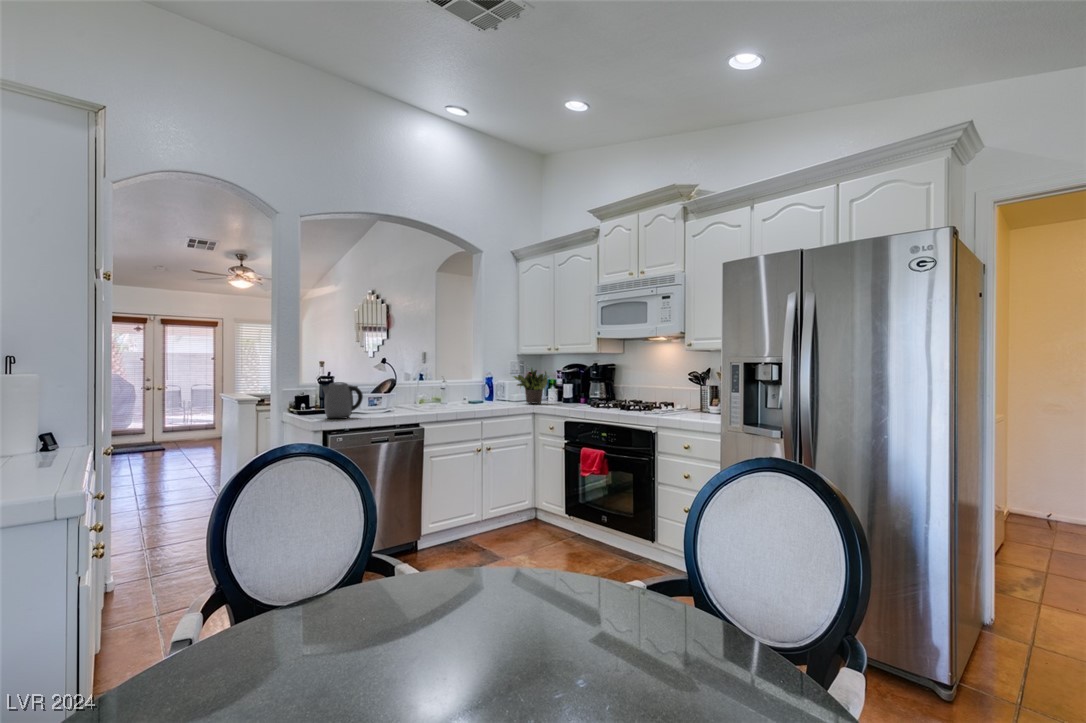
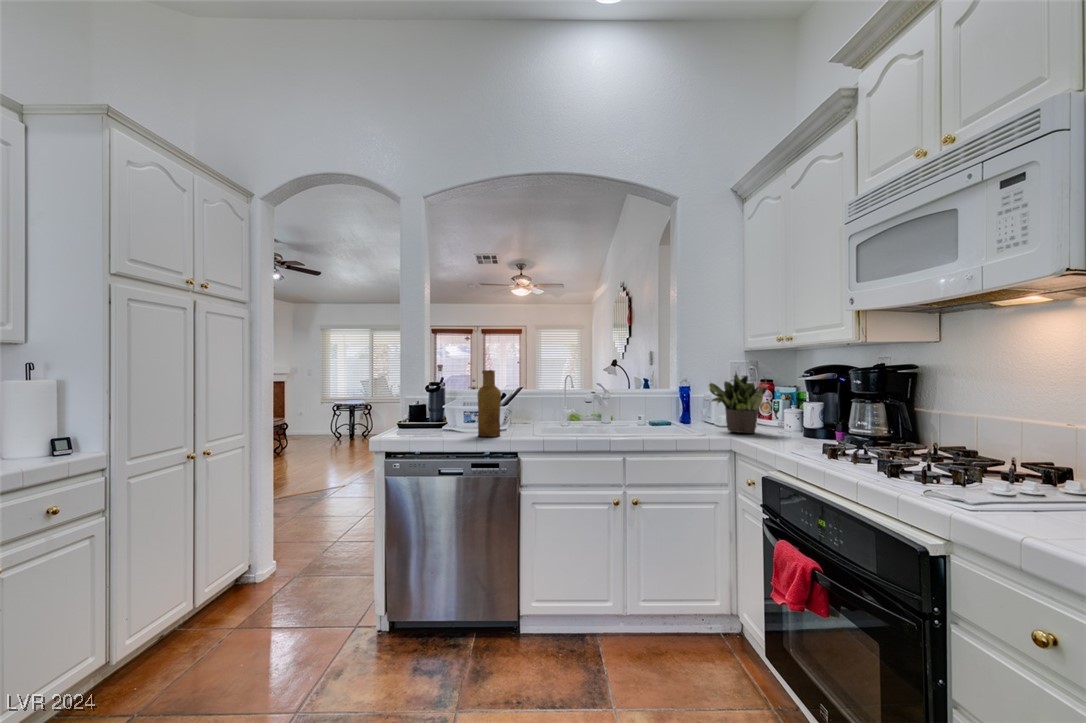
vase: none [384,366,402,415] -> present [478,370,501,437]
kettle: present [323,382,363,419] -> none [404,390,449,437]

